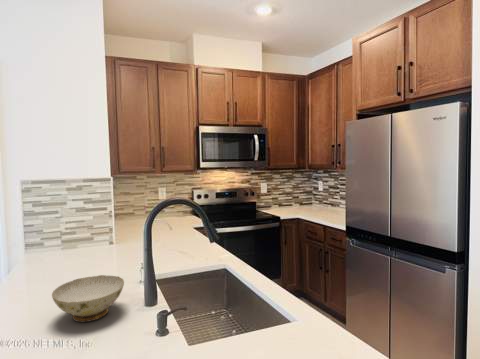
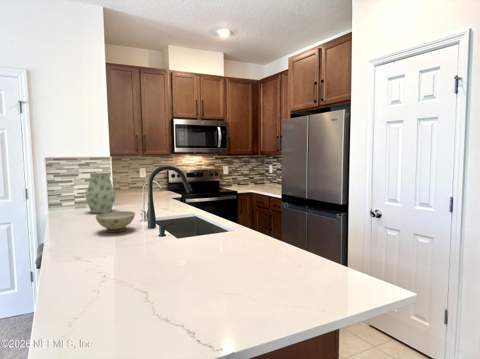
vase: none [69,203,113,262] -> present [86,174,115,213]

